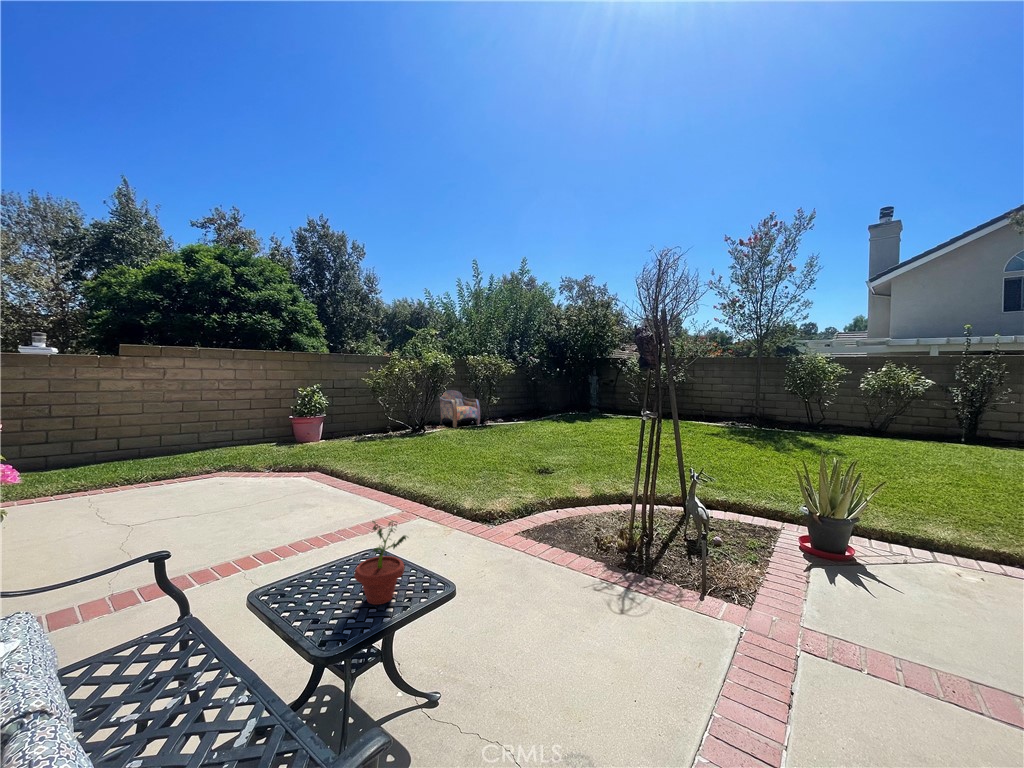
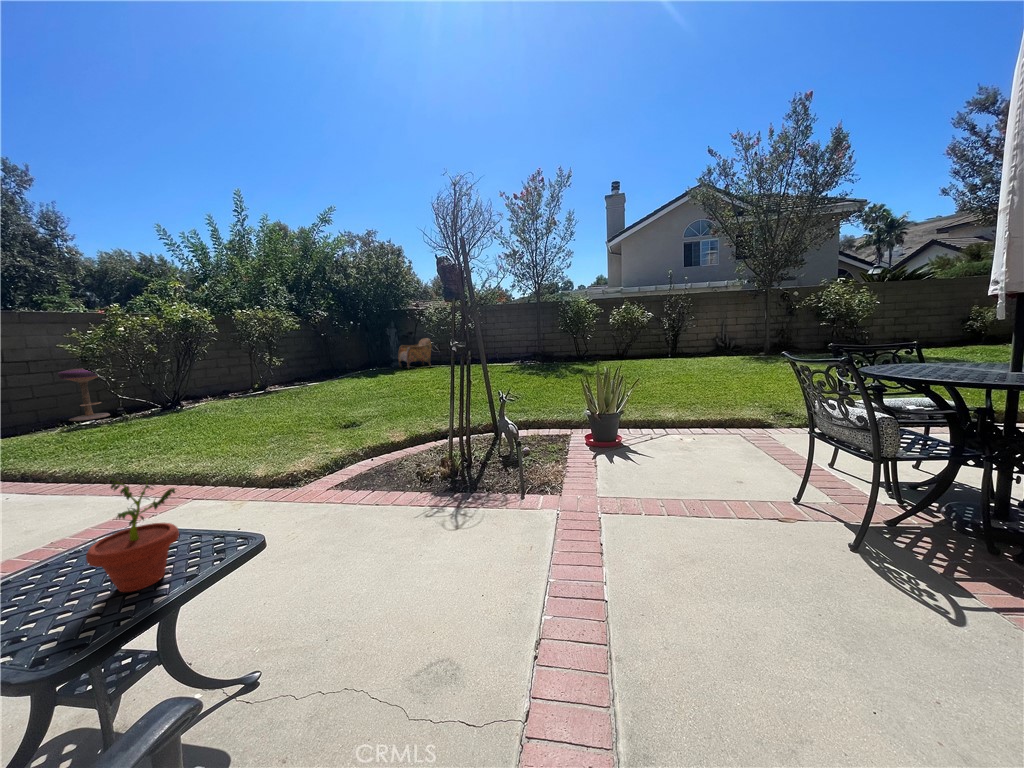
armchair: present [440,390,480,427] -> present [398,338,432,368]
stool: none [357,396,381,434] -> present [58,368,110,421]

